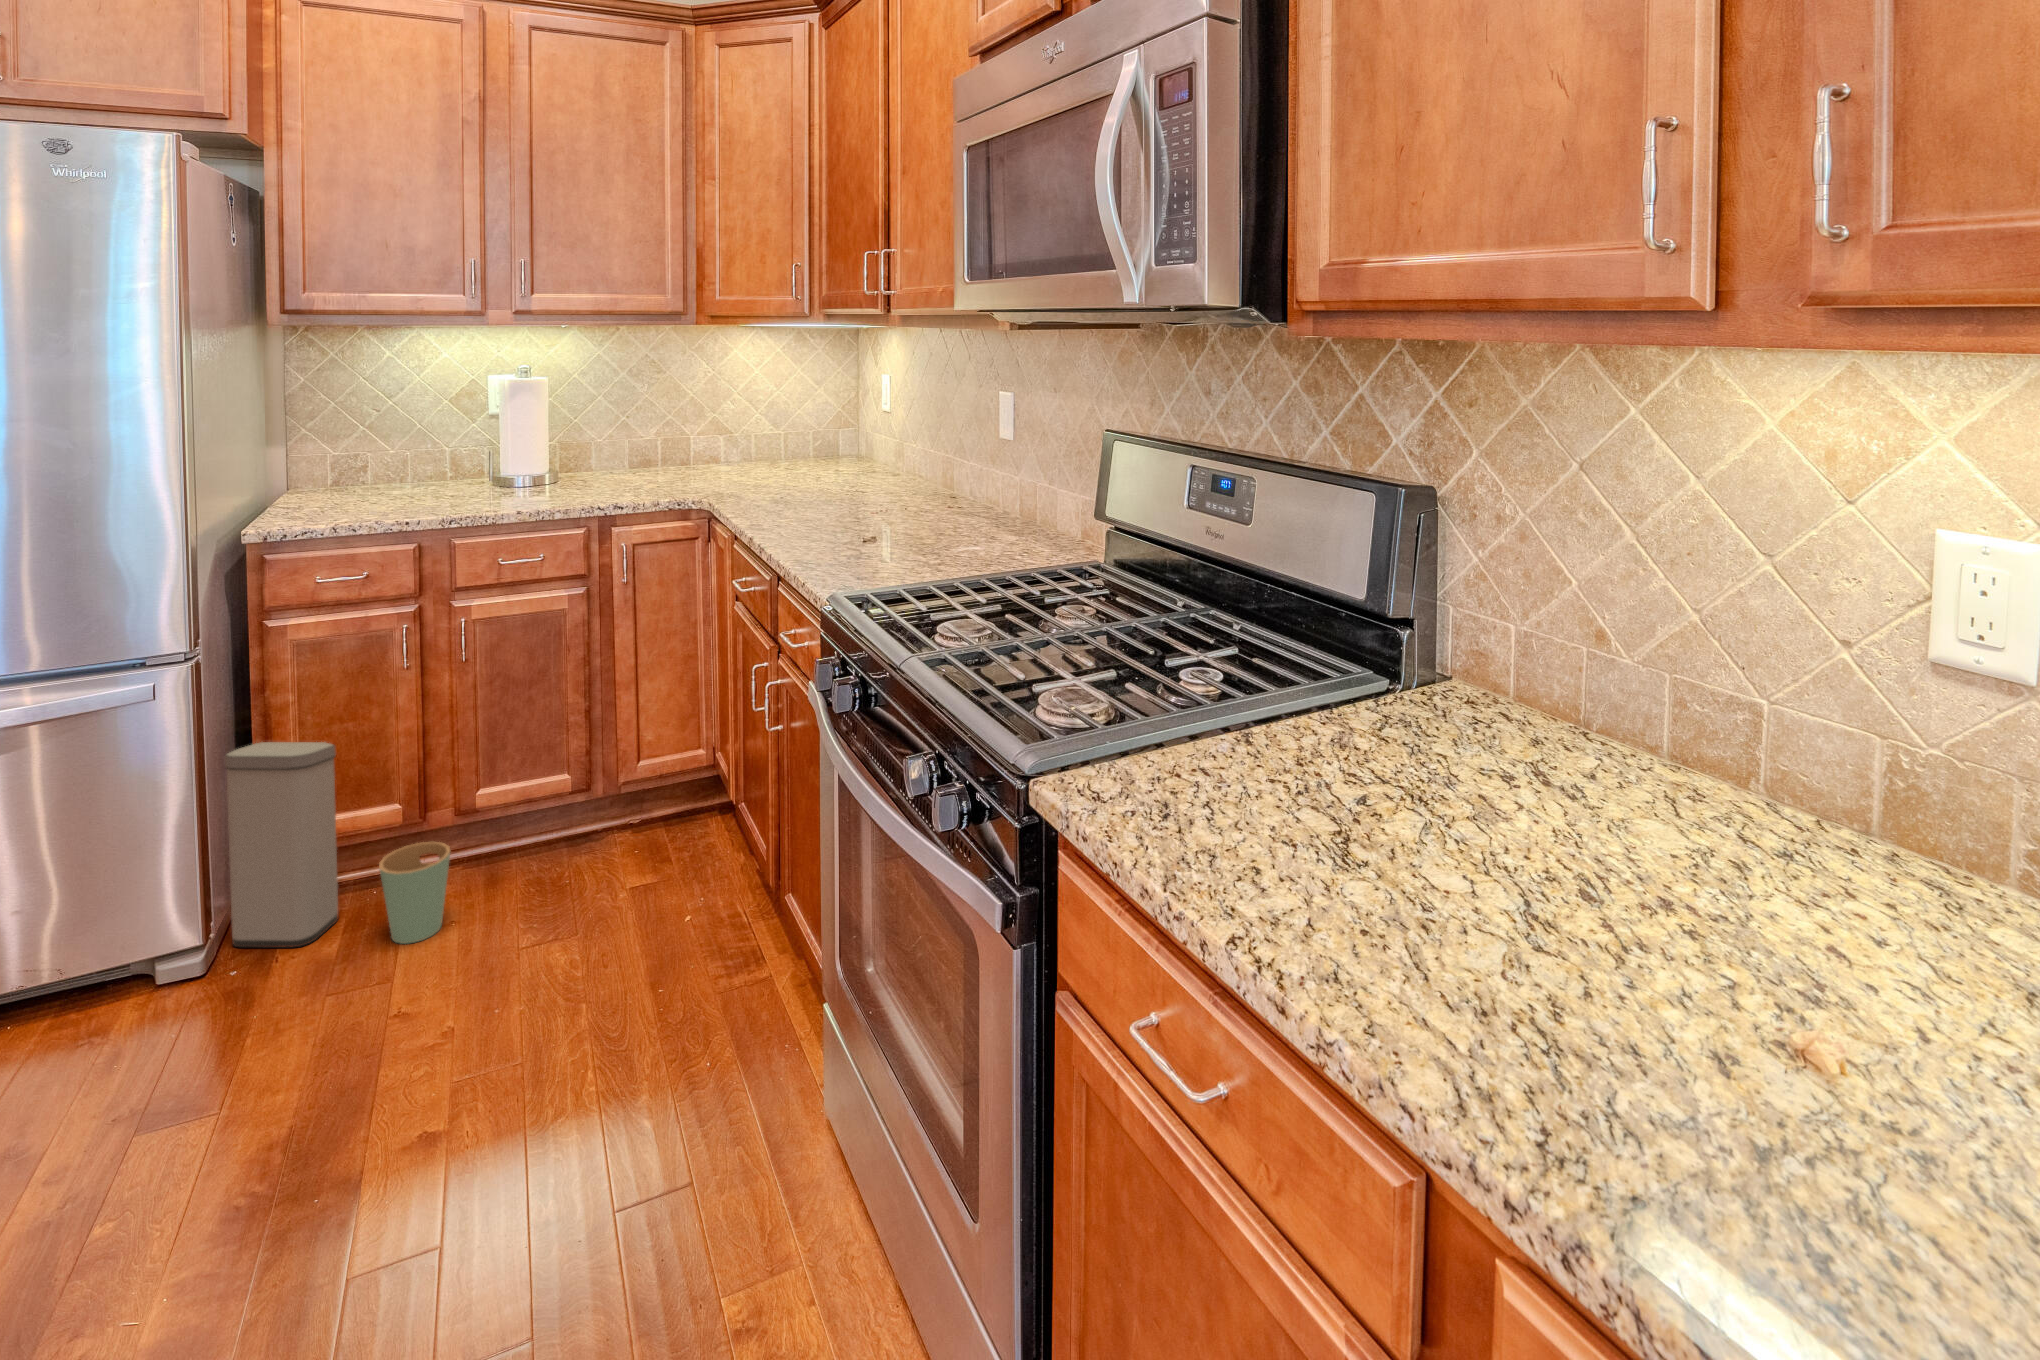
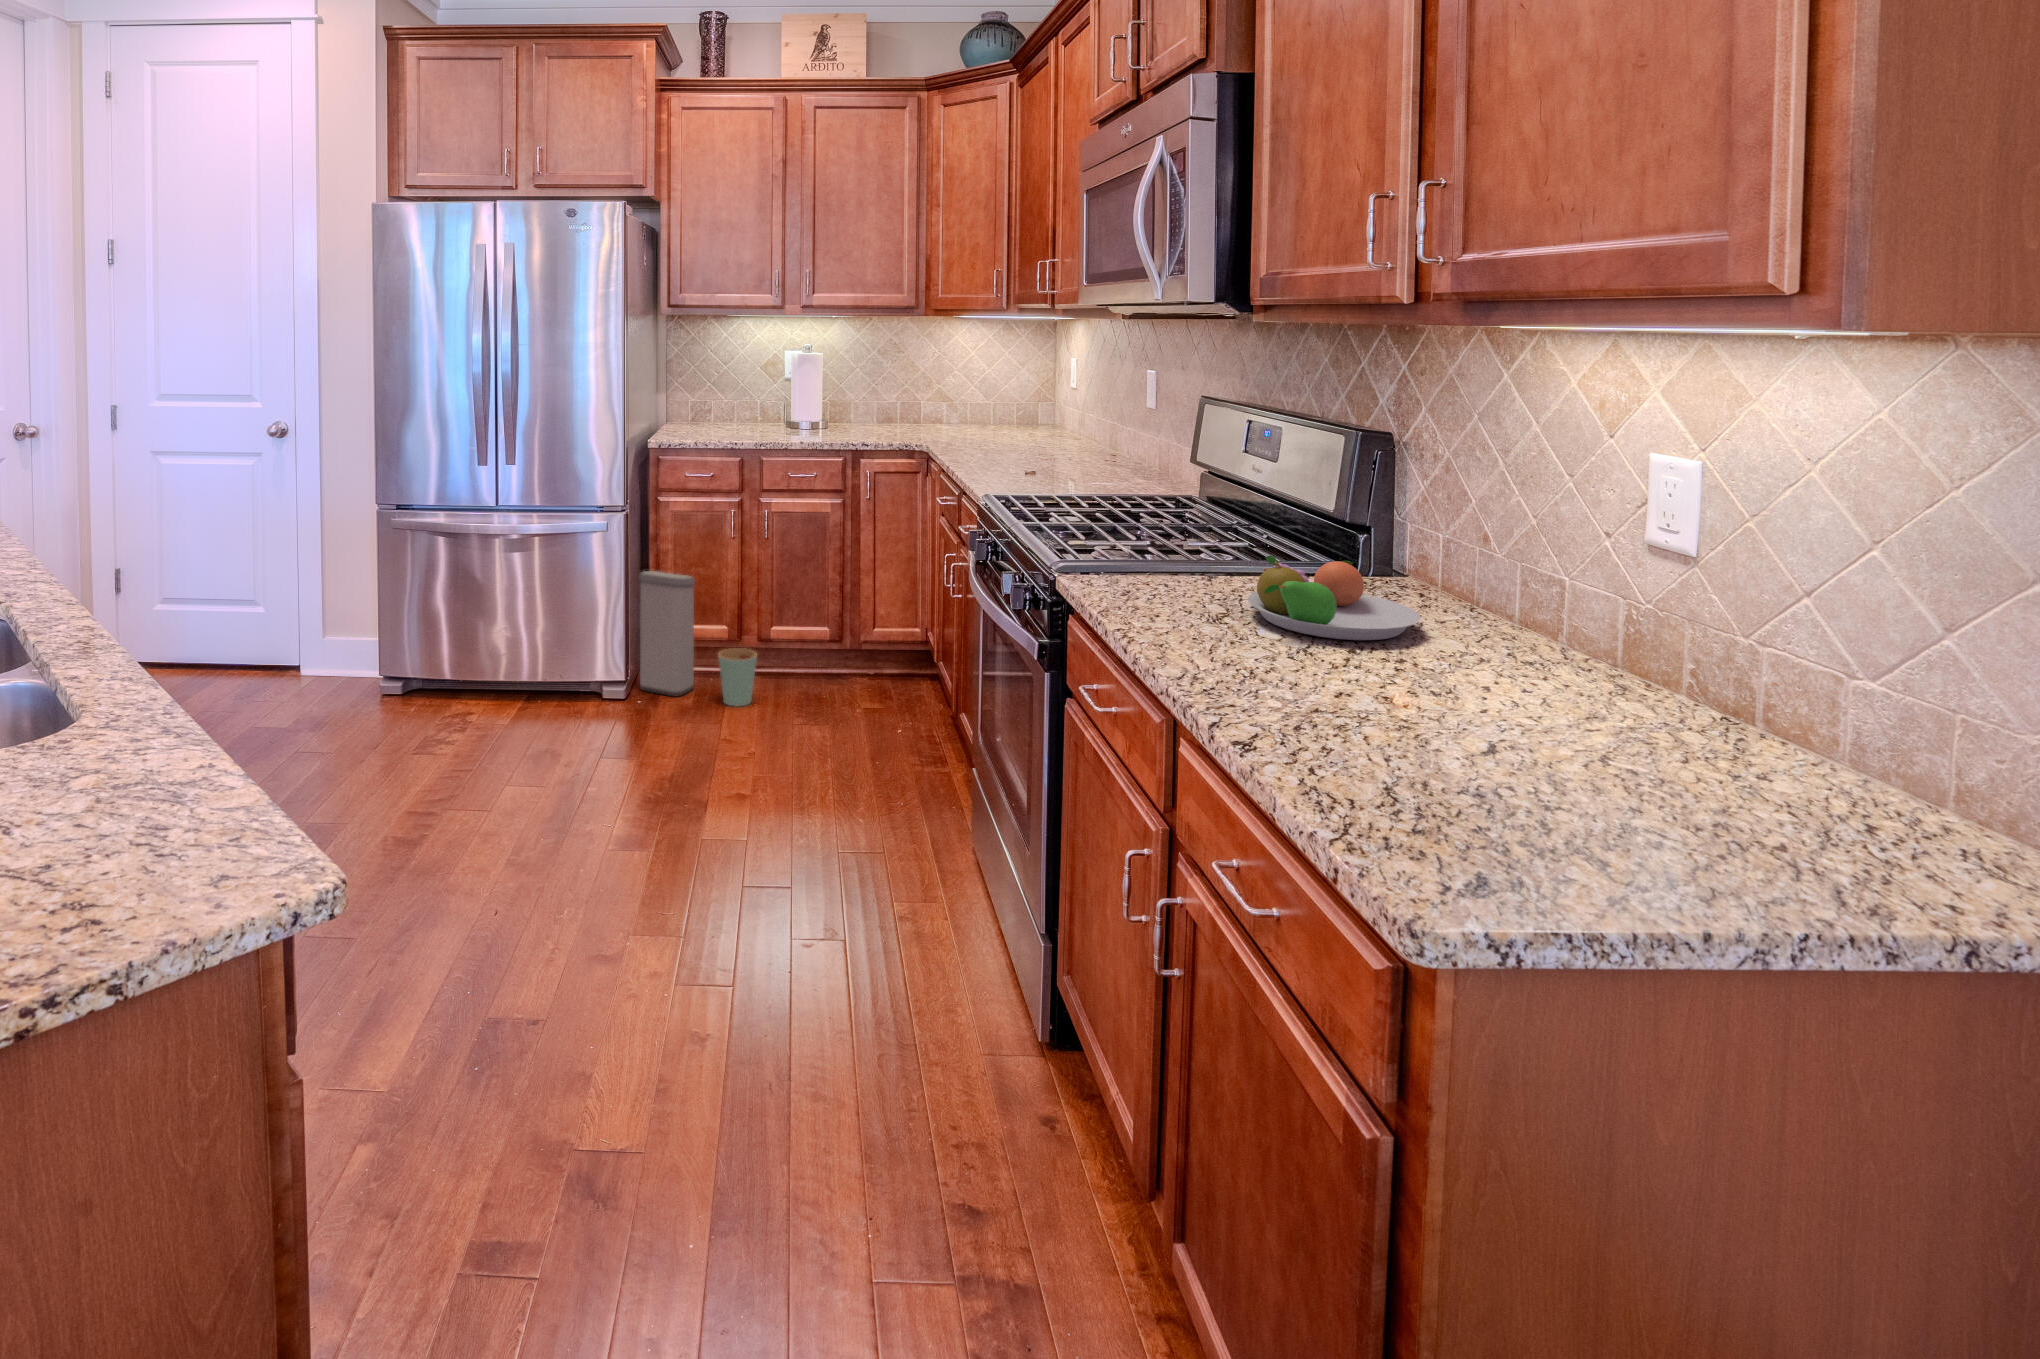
fruit bowl: none [1517,795,1883,1035] -> present [1247,556,1420,640]

